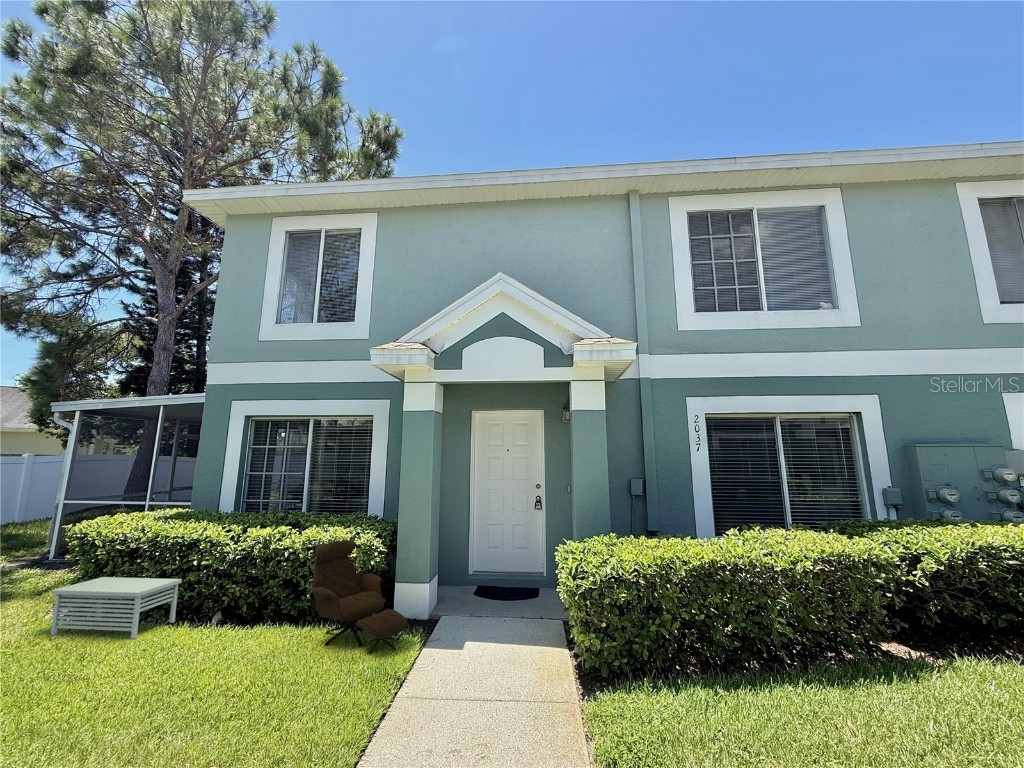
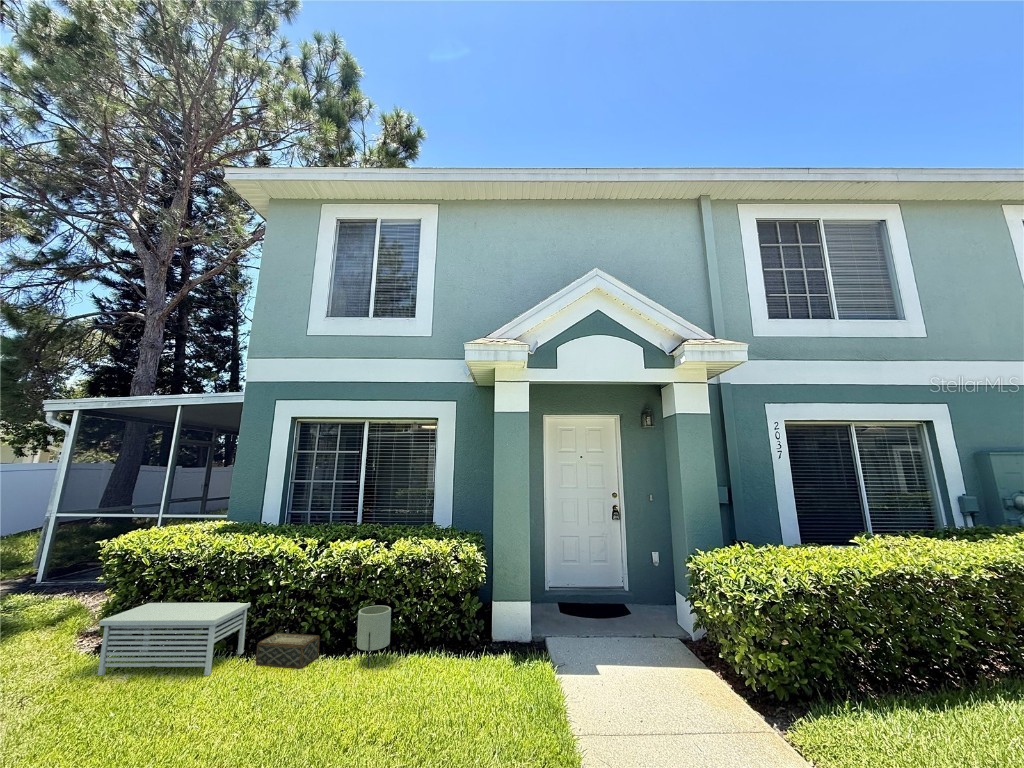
lounge chair: present [311,540,408,654] -> none [421,553,533,682]
planter: none [259,585,292,639] -> present [357,605,391,668]
woven basket: none [178,606,234,636] -> present [256,633,320,668]

